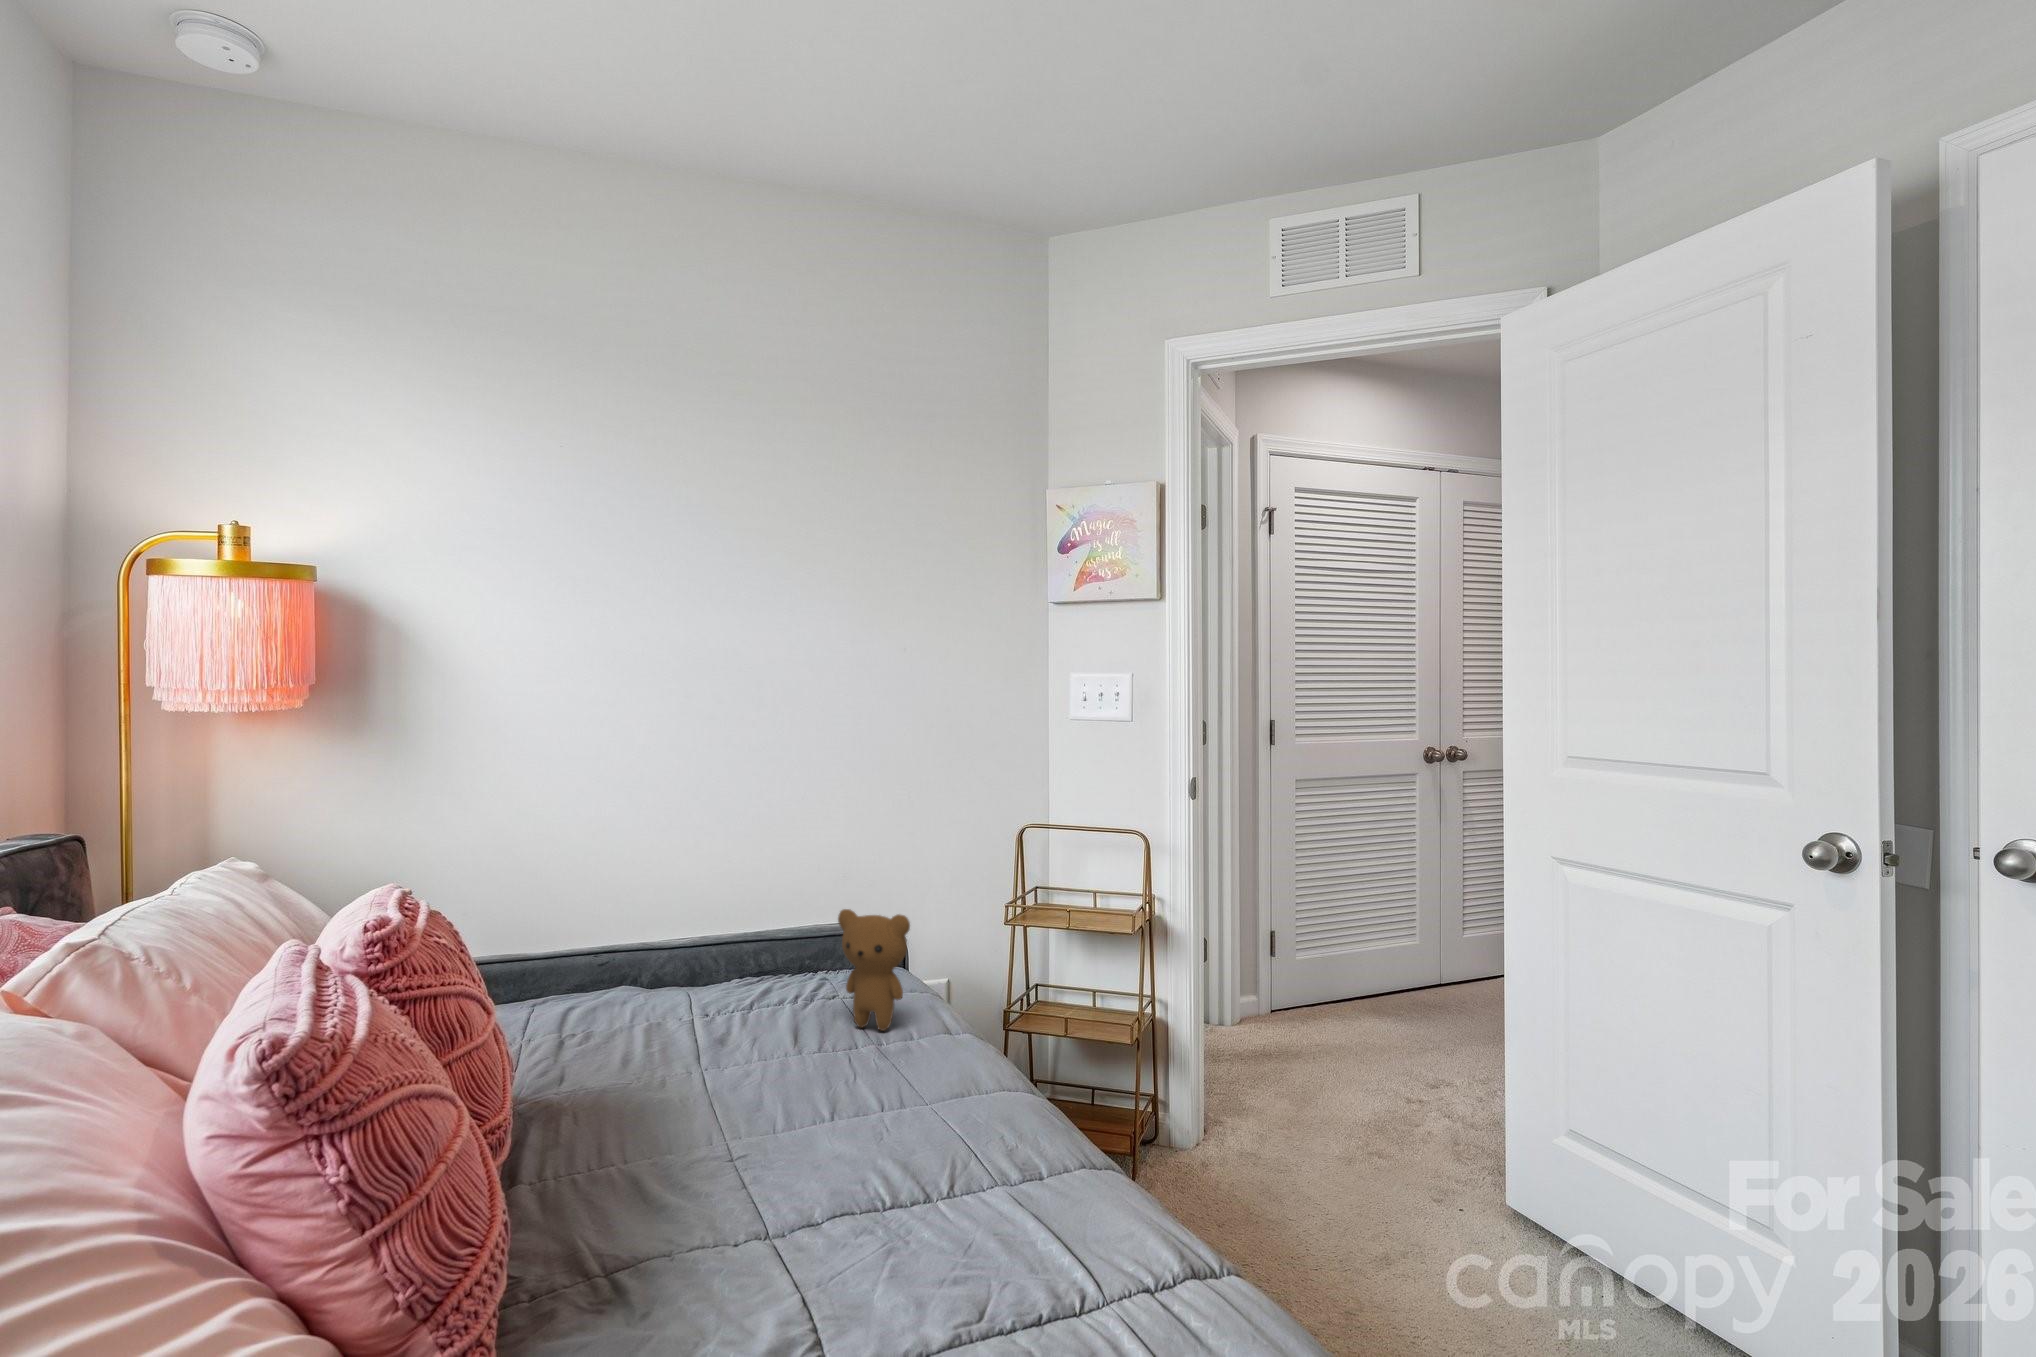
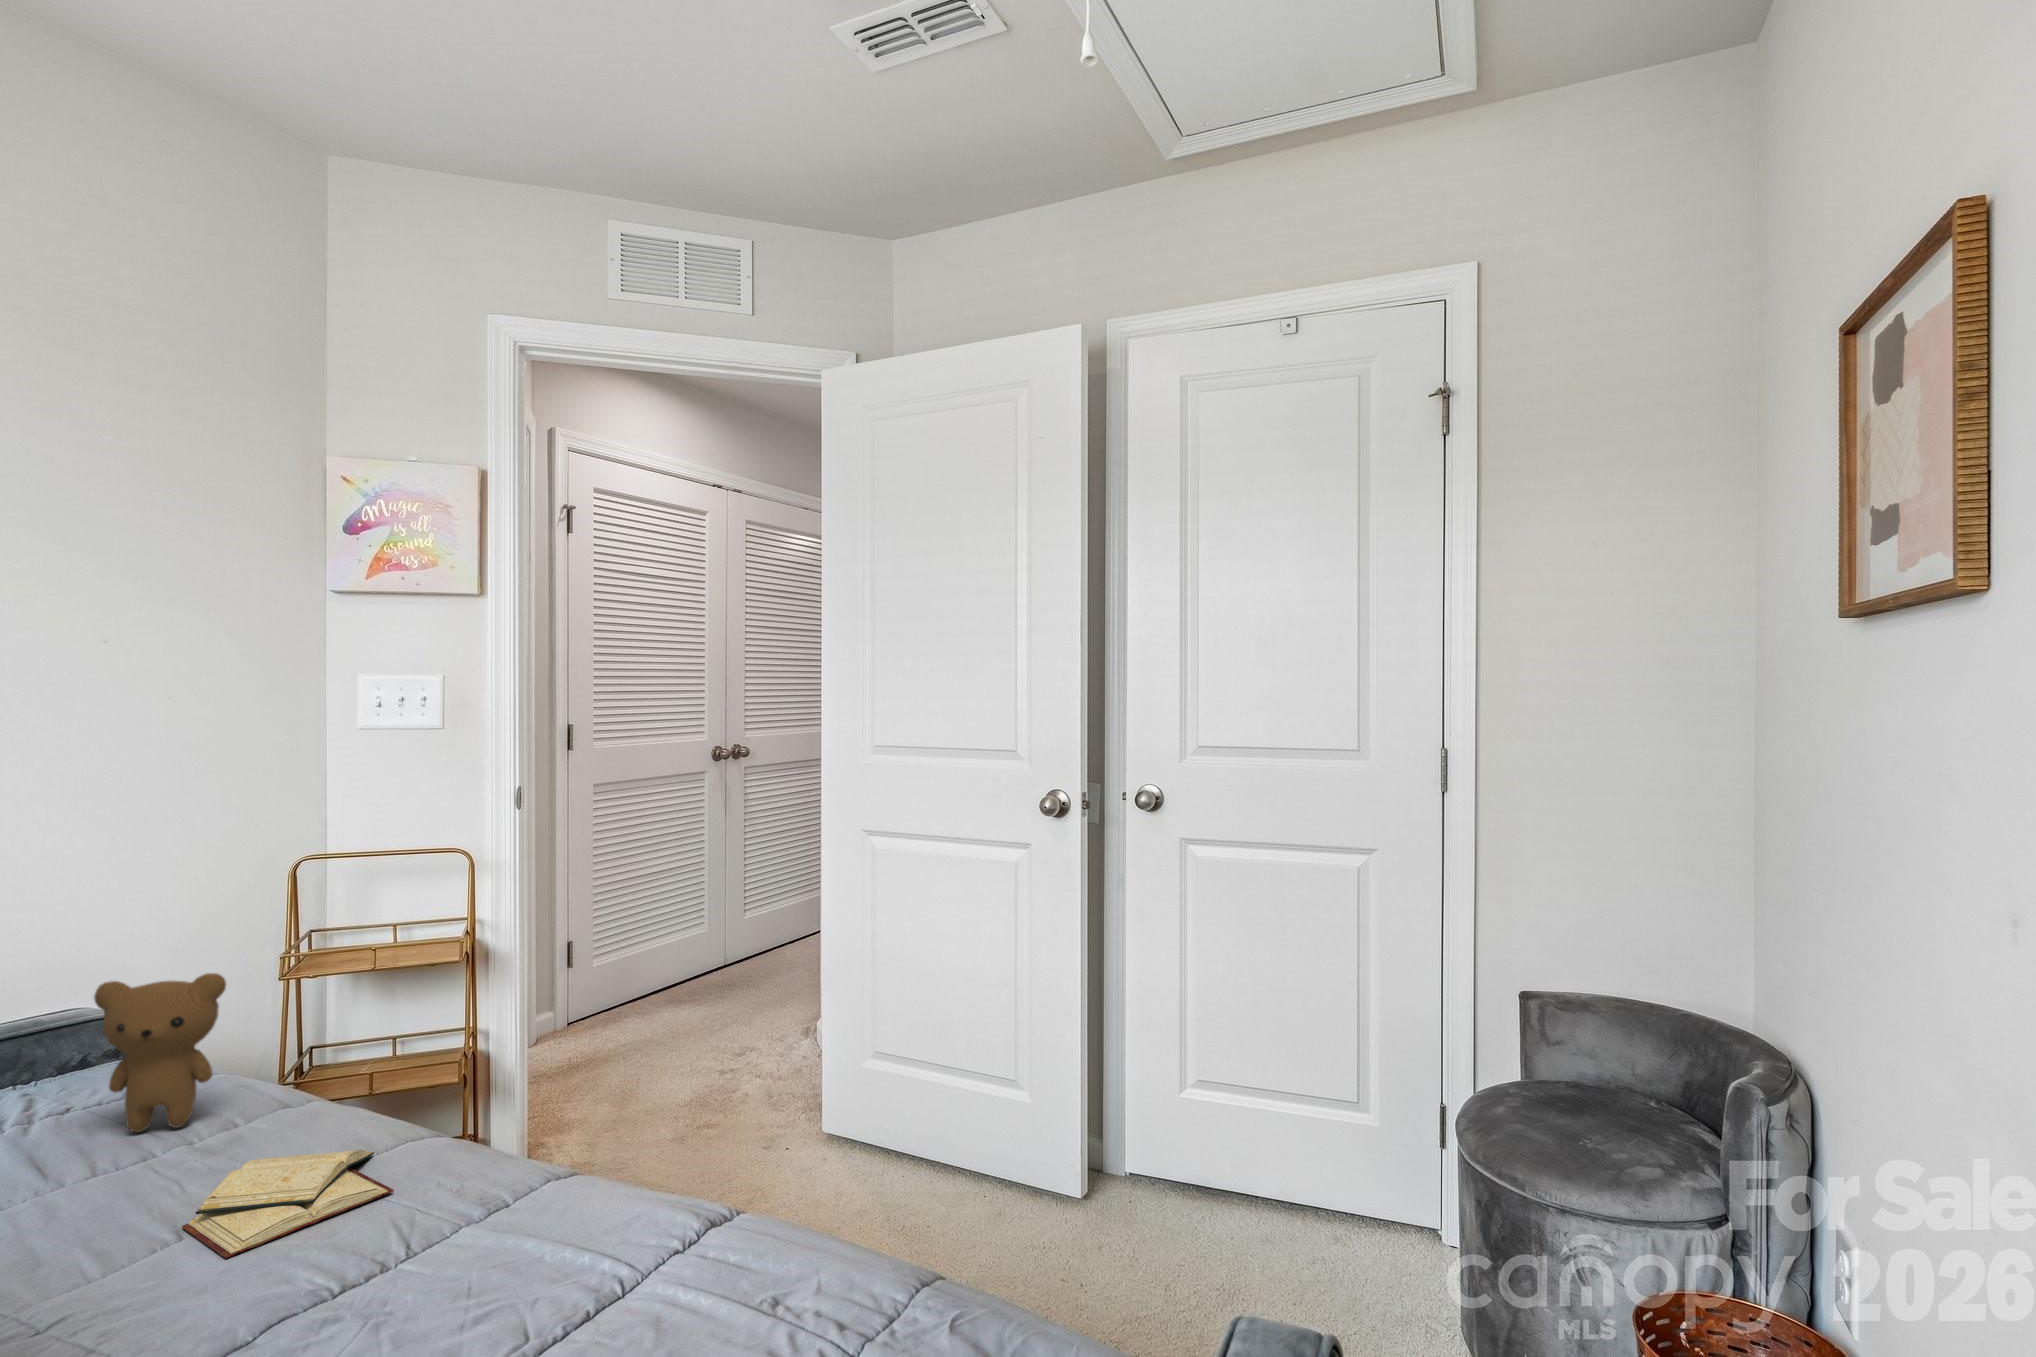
diary: none [840,1073,978,1148] -> present [182,1150,394,1258]

